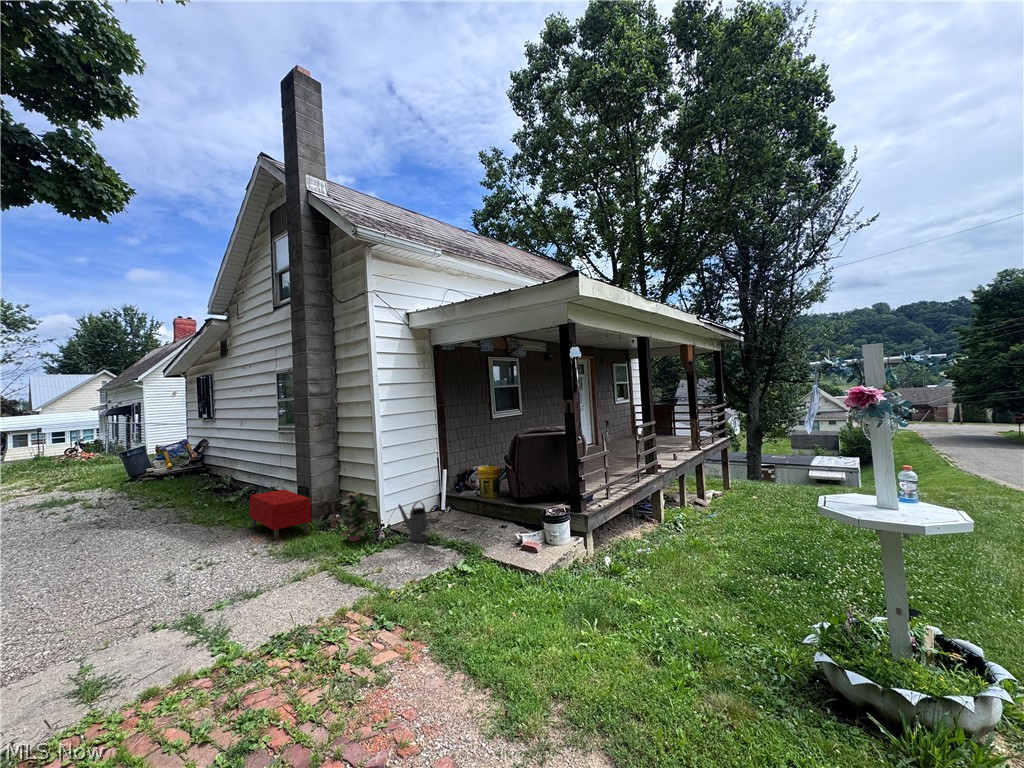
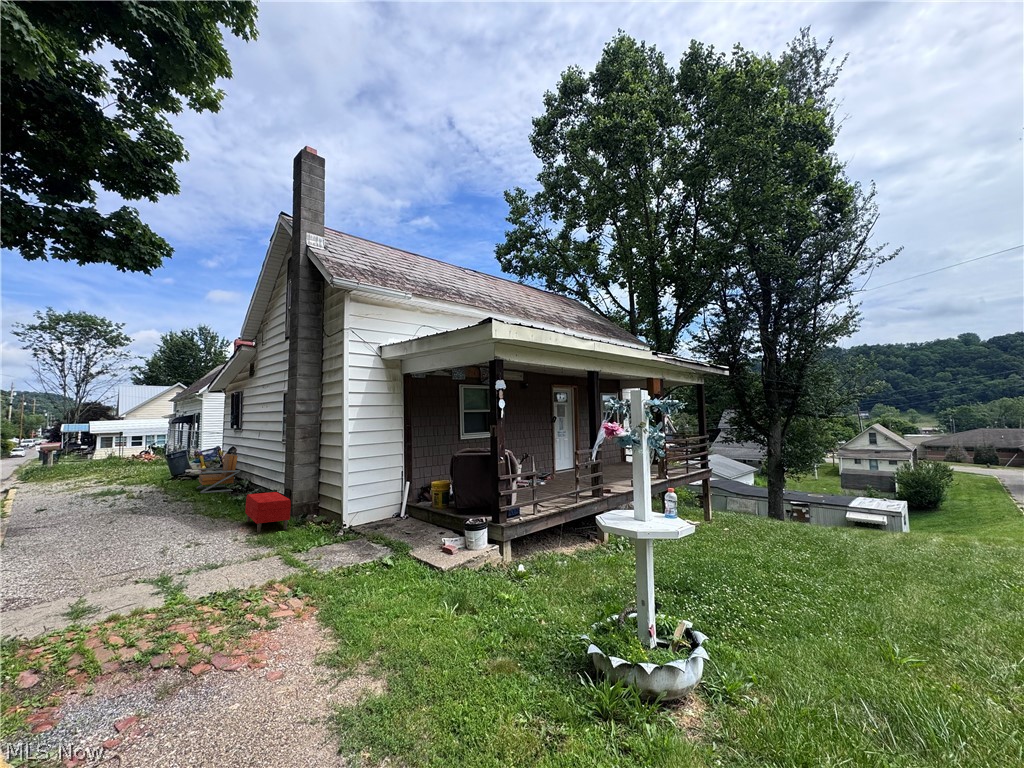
lounge chair: none [164,447,218,495] -> present [197,454,240,493]
decorative plant: present [340,492,371,541] -> none [305,496,337,538]
watering can: present [398,501,430,543] -> none [358,507,379,544]

